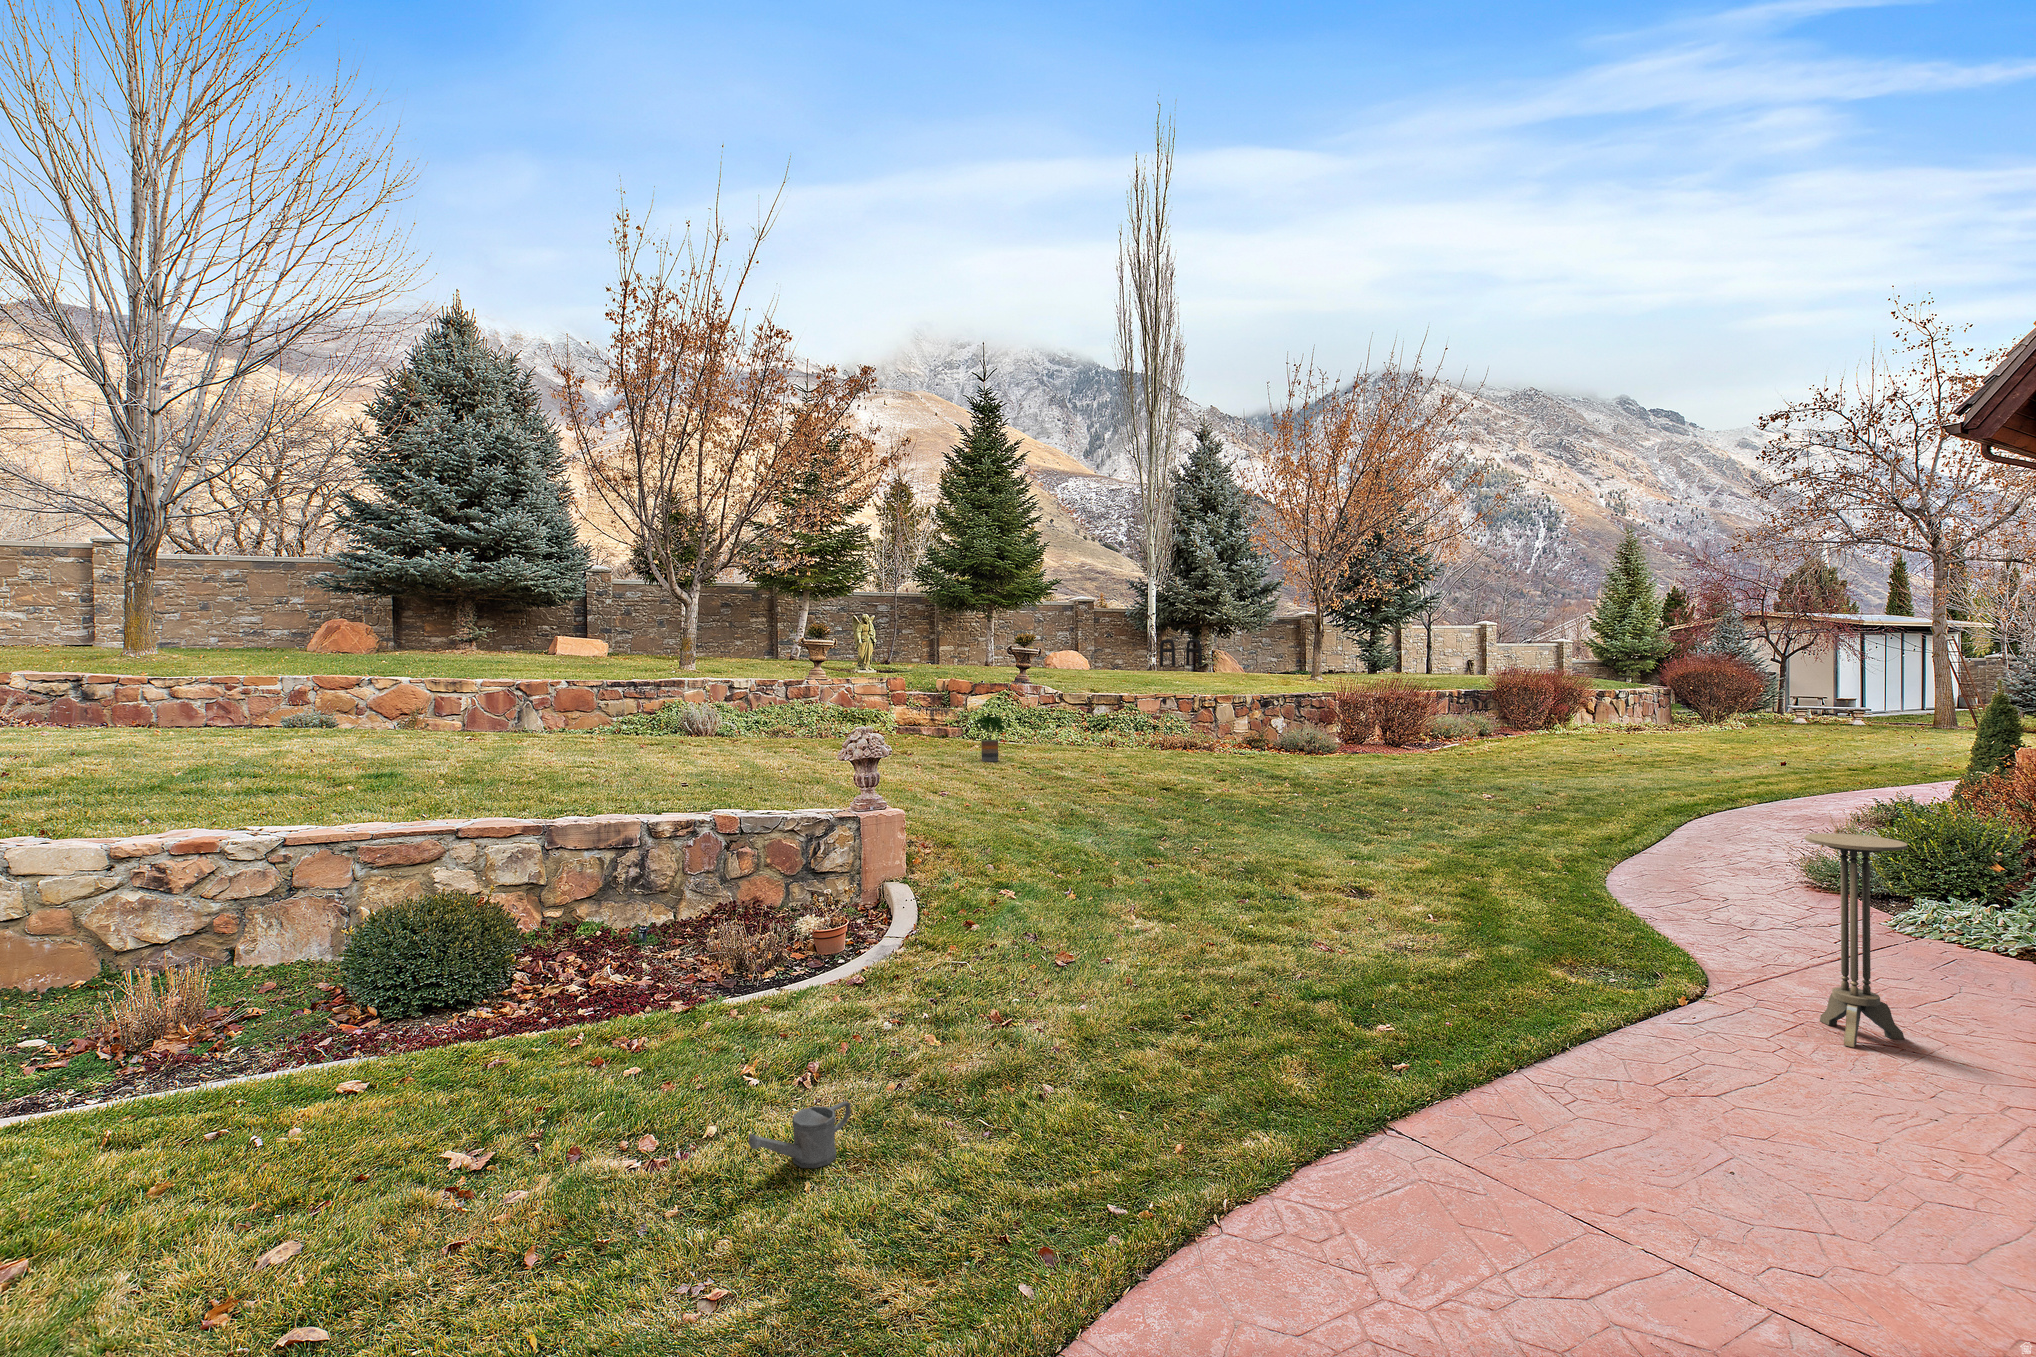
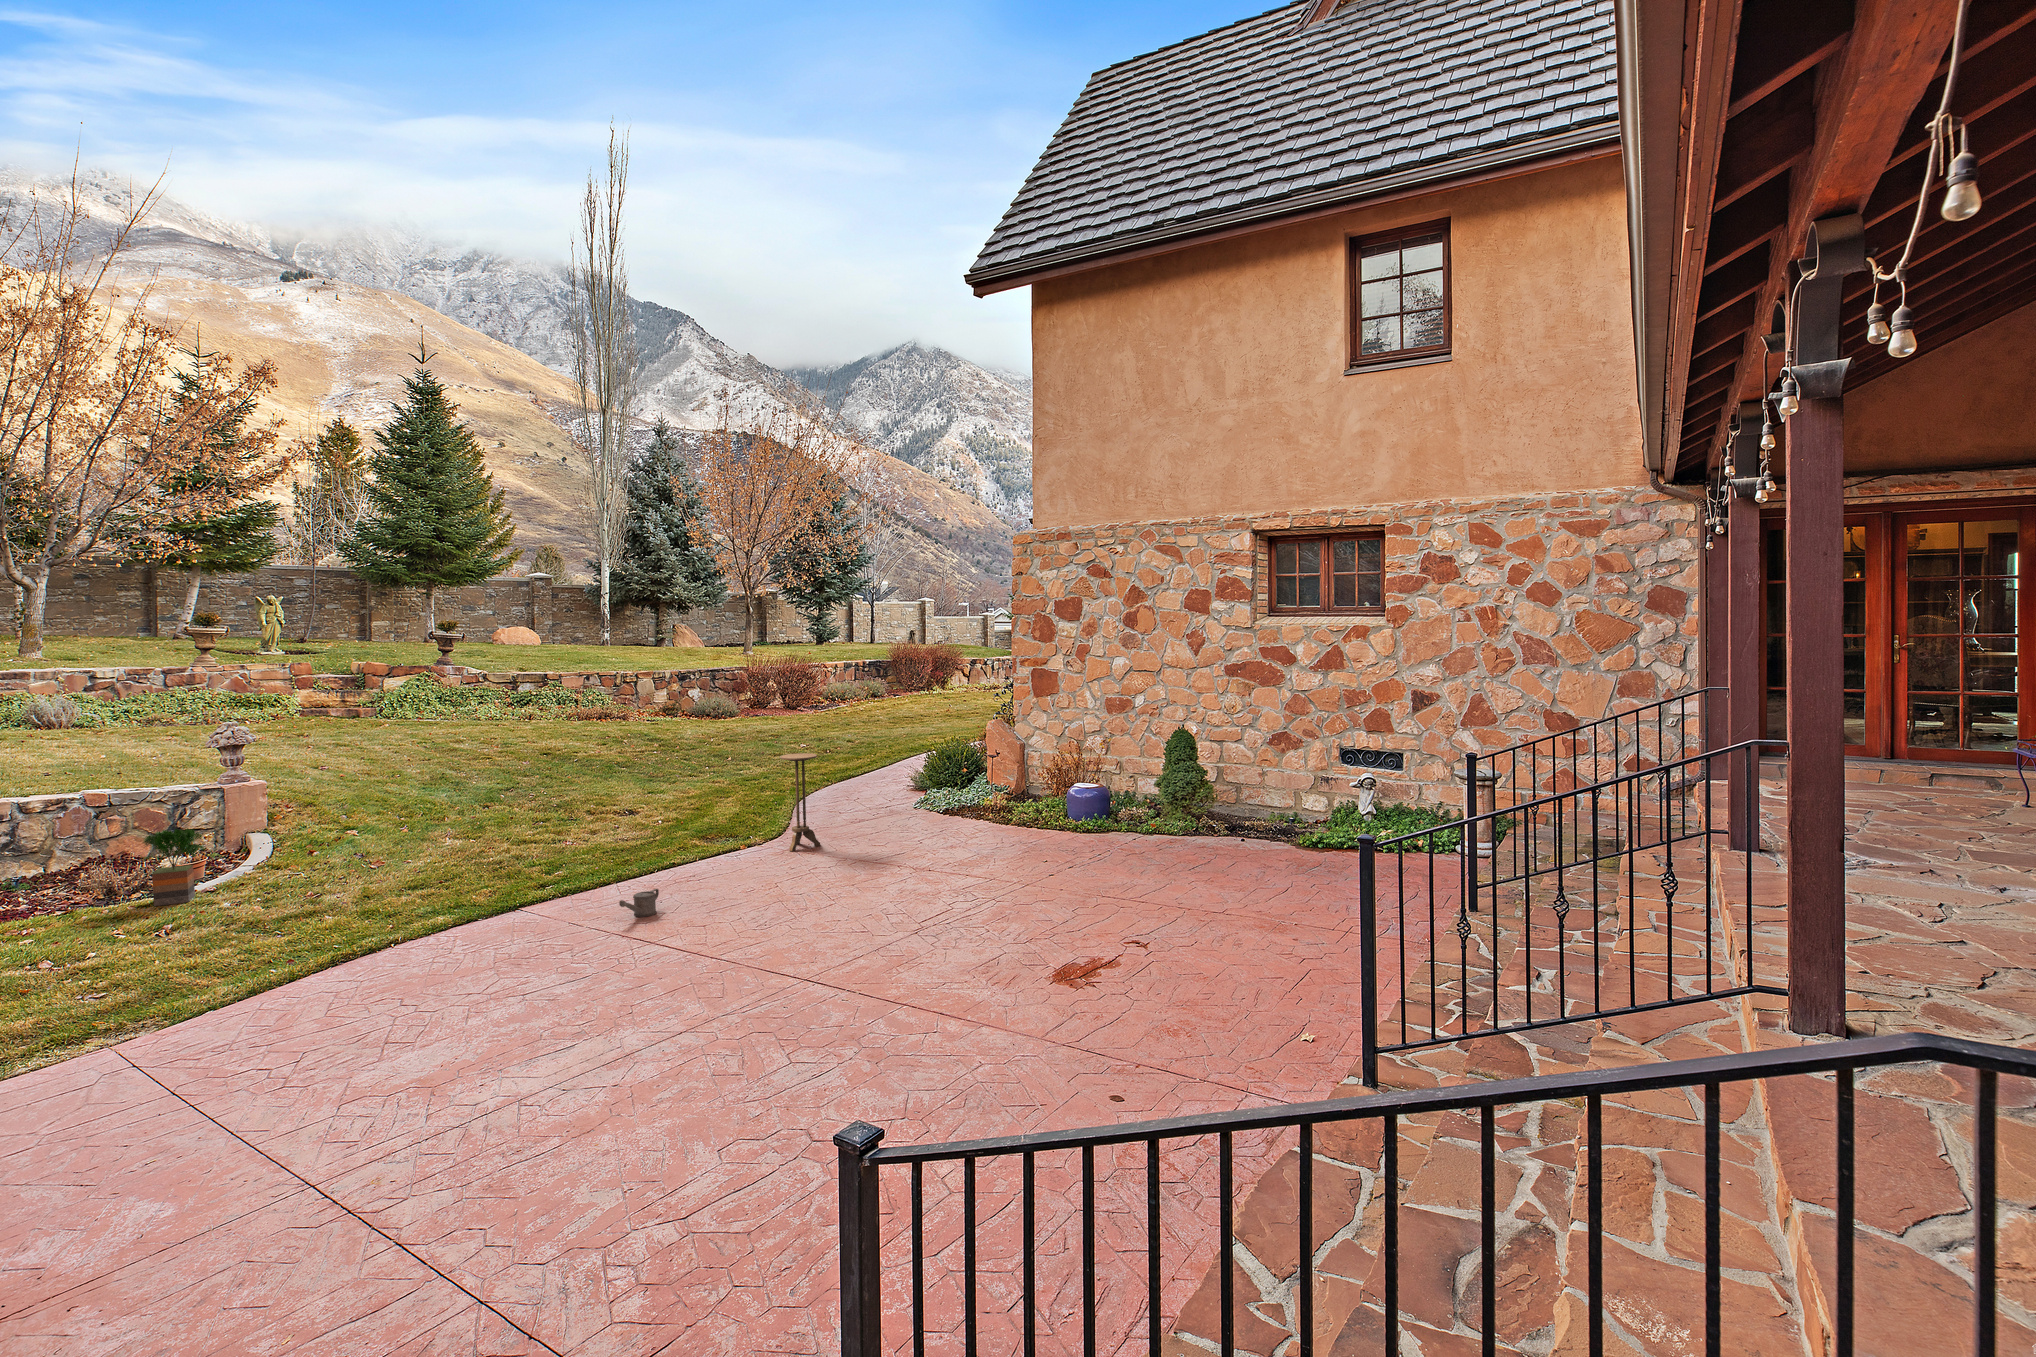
bench: present [1160,639,1202,666] -> none [620,616,661,641]
potted tree: present [976,716,1005,762] -> present [143,828,204,906]
watering can: present [749,1101,851,1168] -> present [619,889,659,917]

